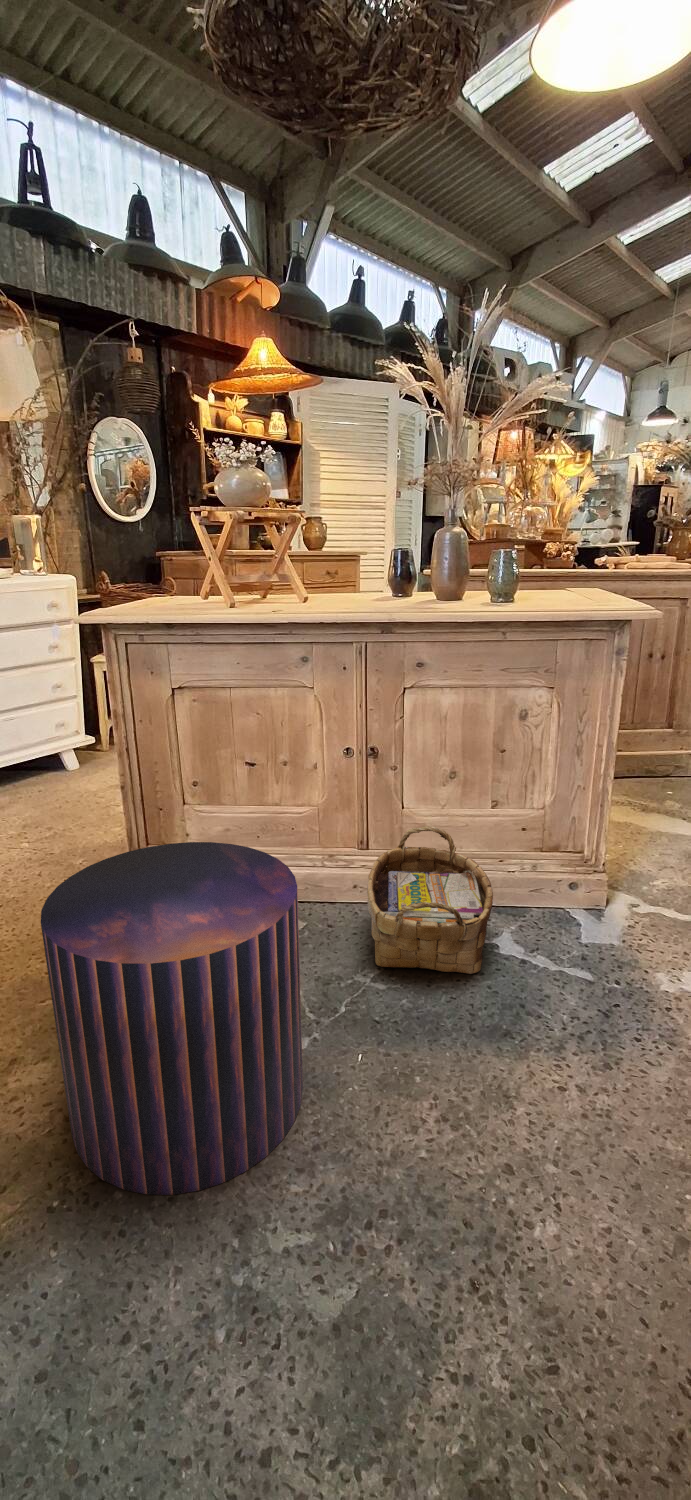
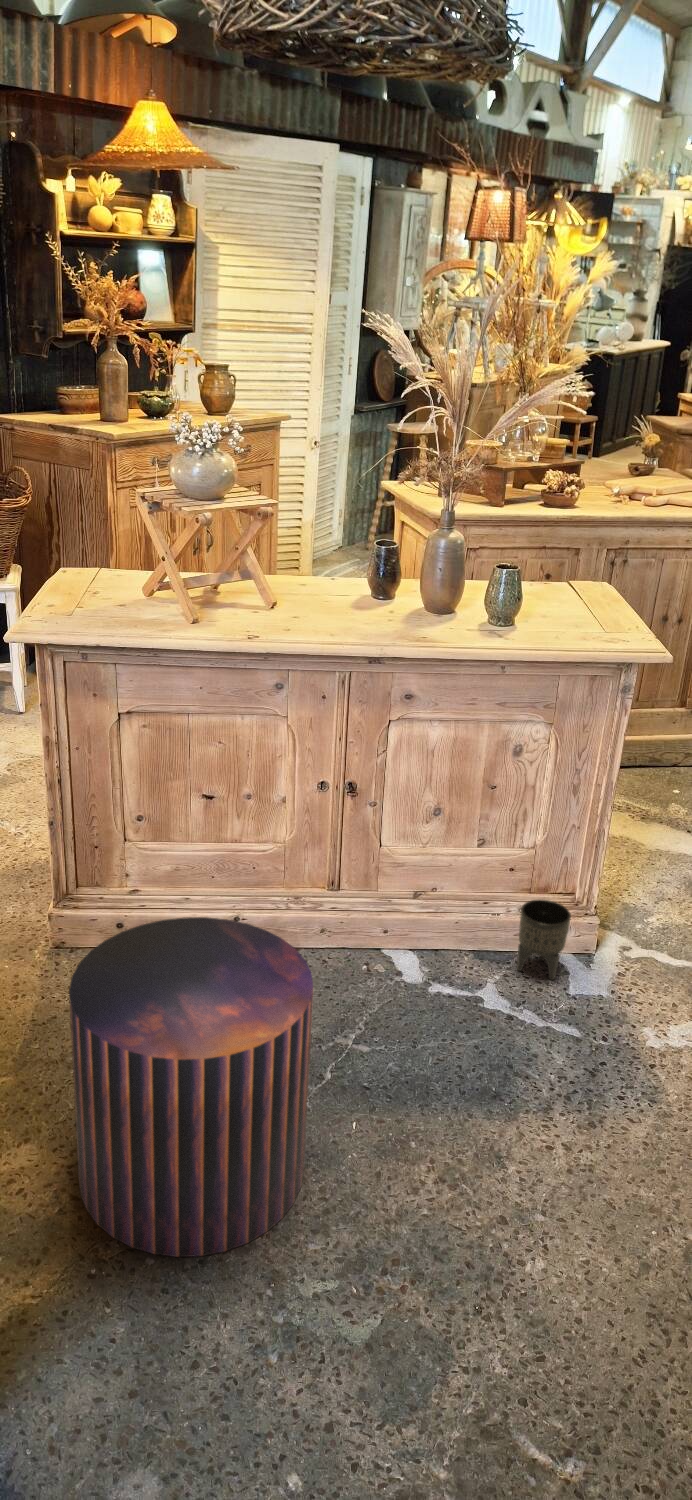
woven basket: present [367,826,493,974] -> none [346,869,481,1033]
planter: none [530,857,579,931] -> present [517,900,571,980]

